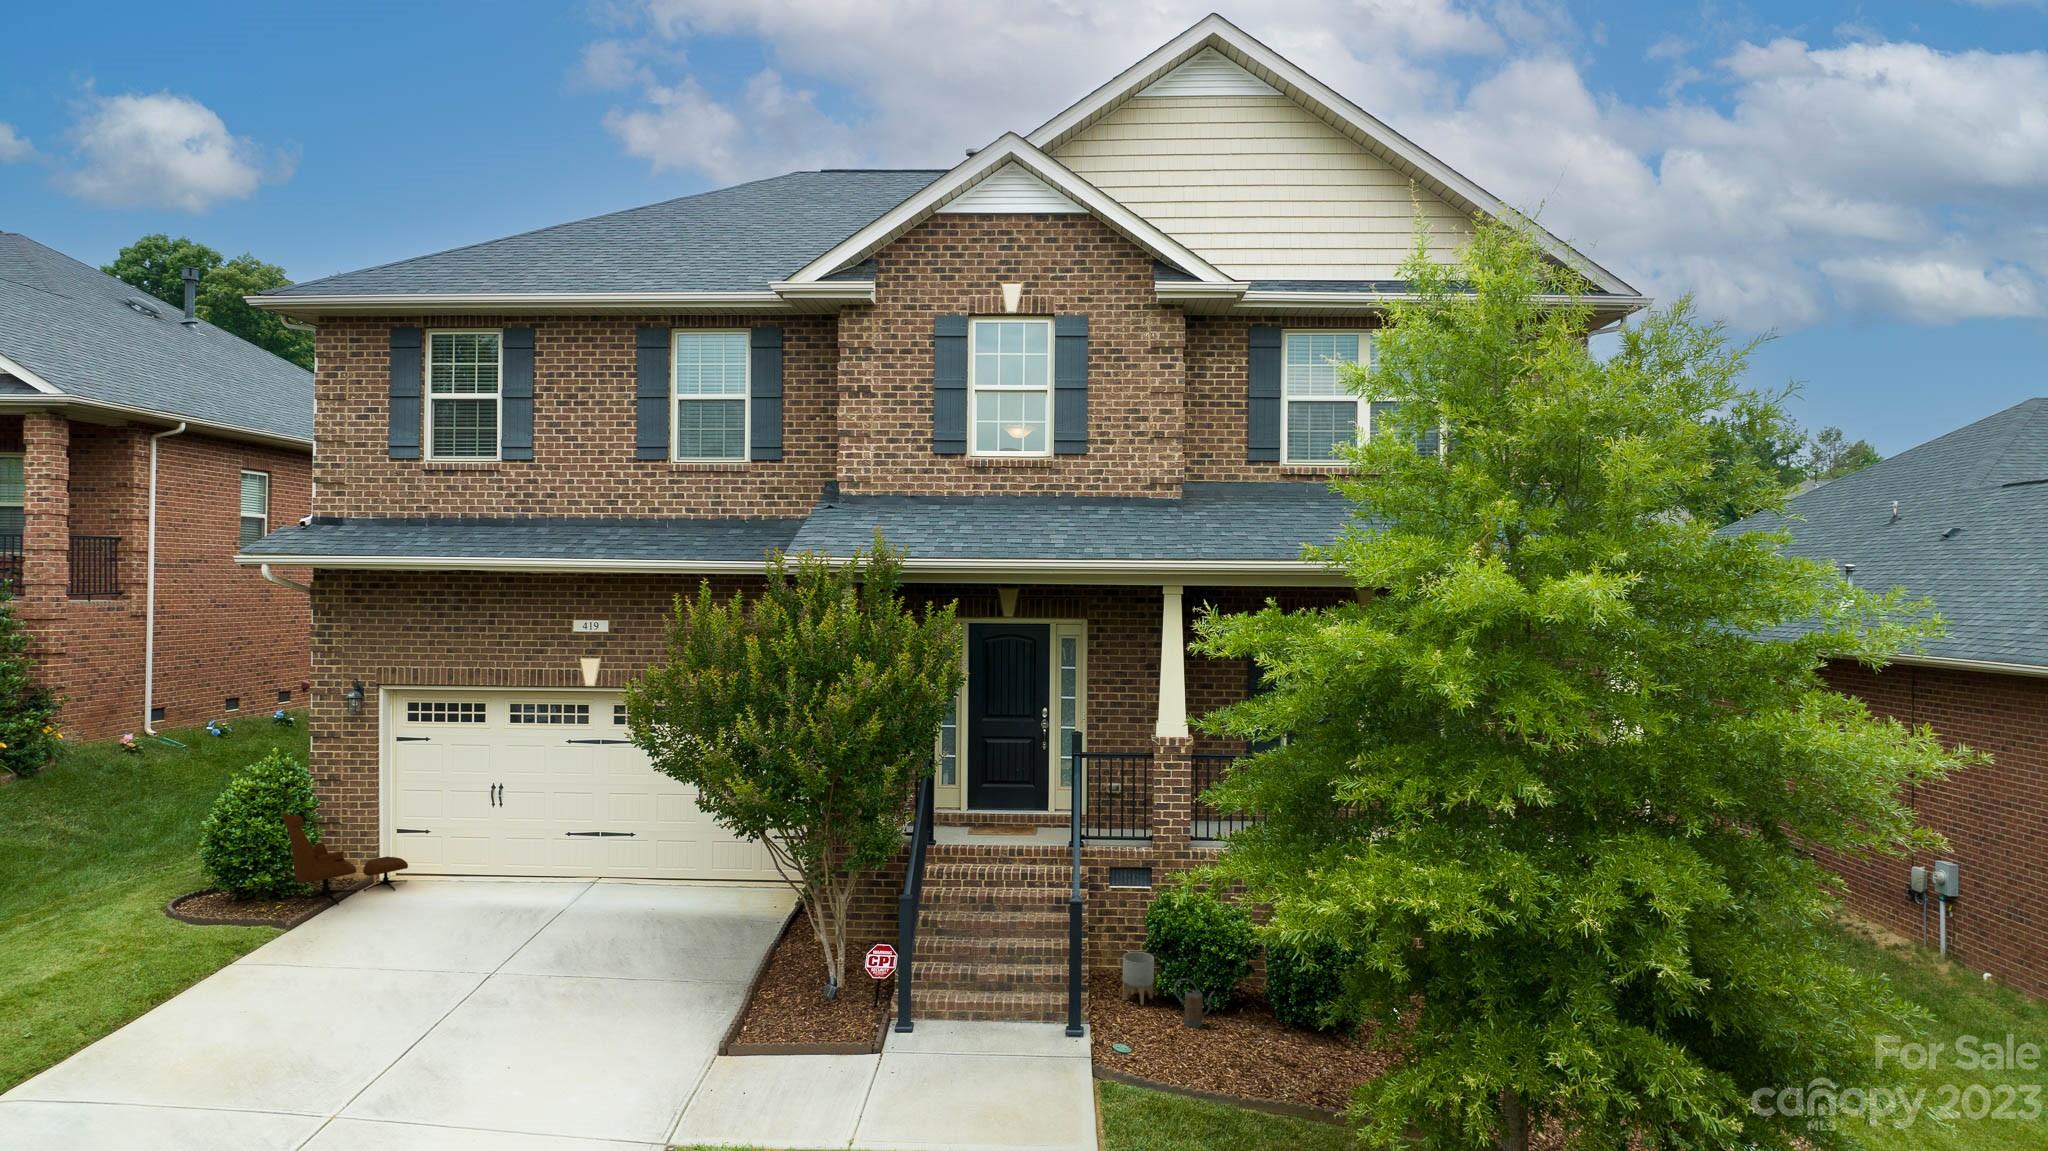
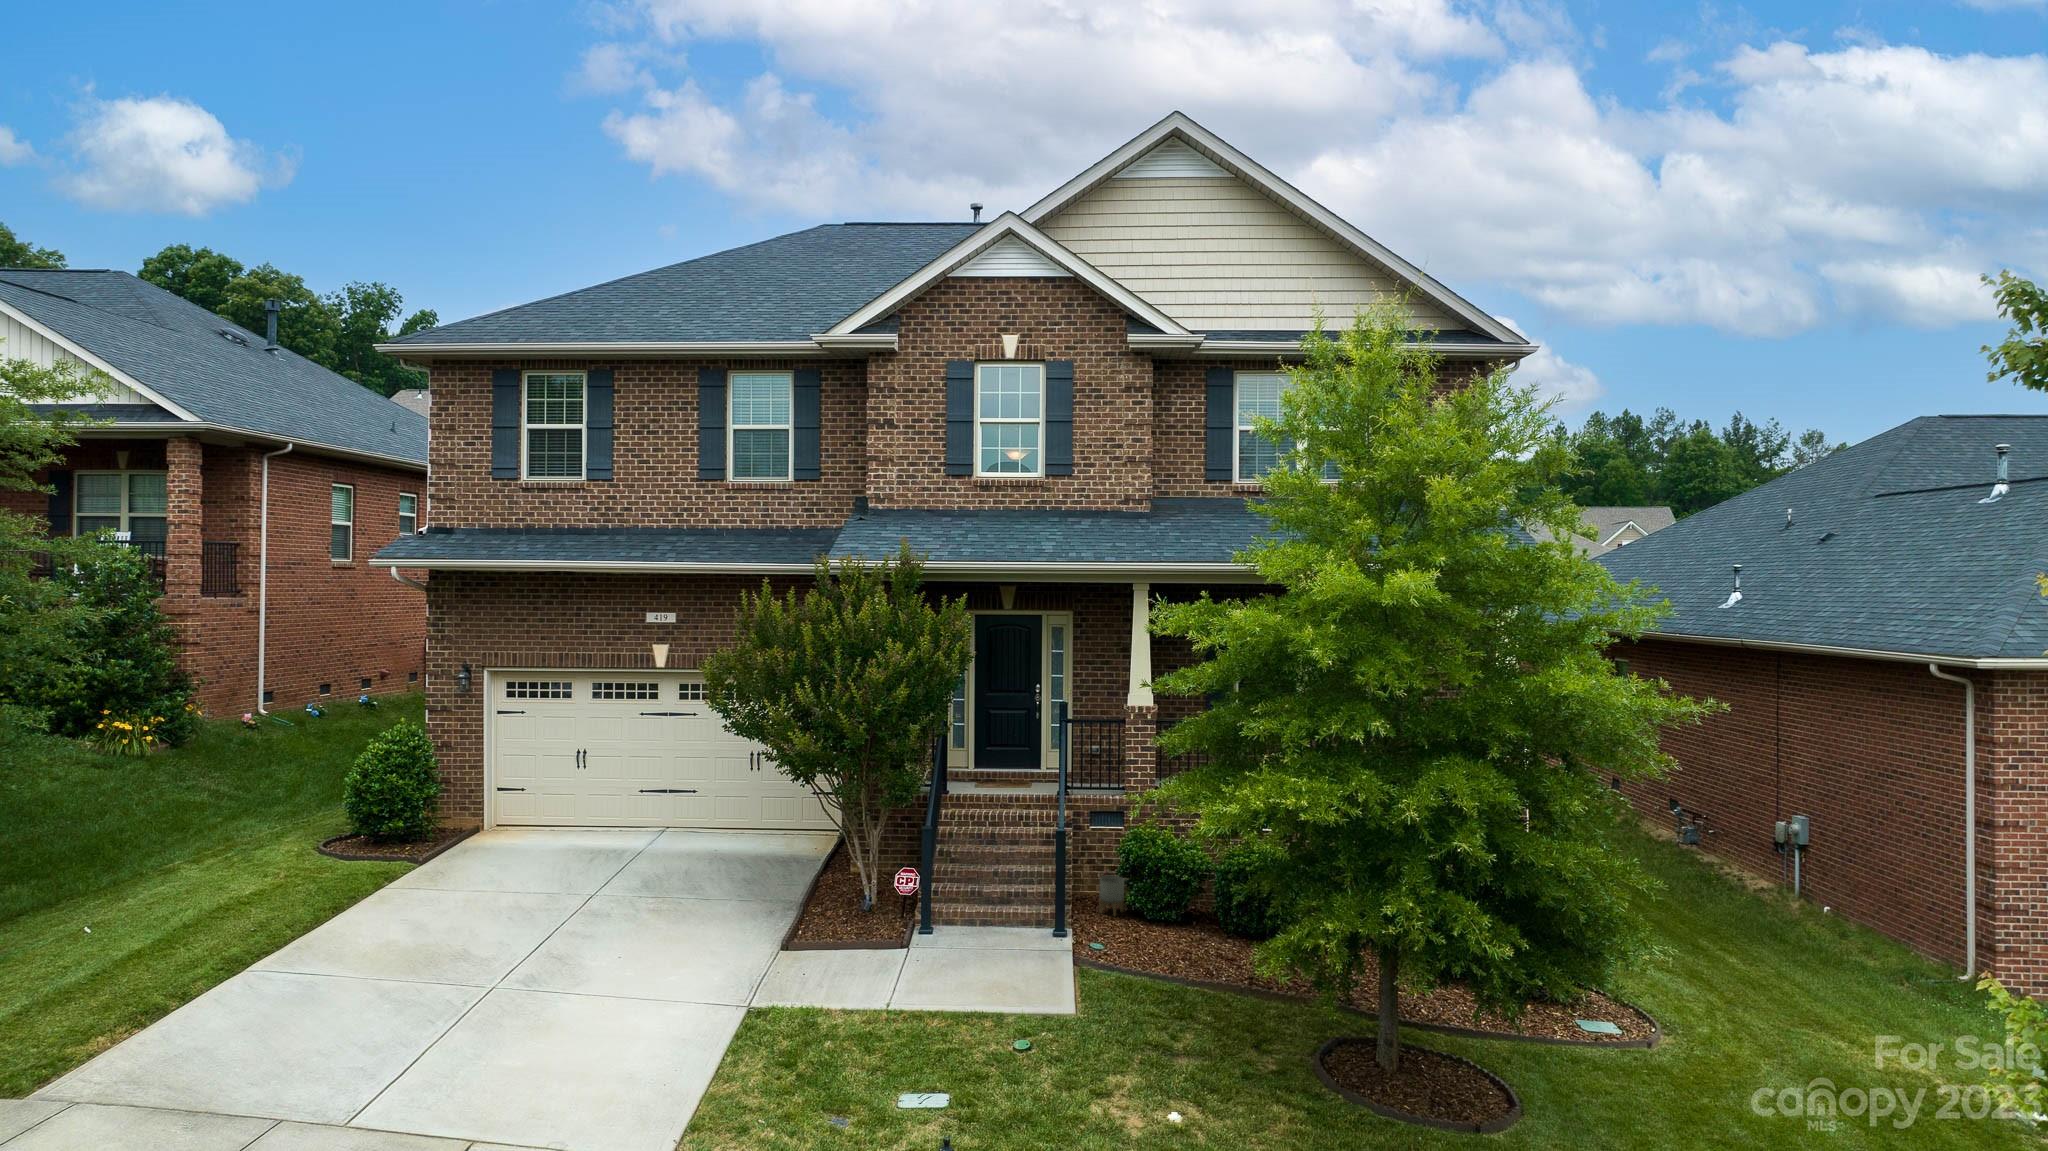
lounge chair: present [281,813,408,906] -> none [409,767,510,846]
watering can: present [1174,978,1215,1028] -> none [1139,893,1172,932]

